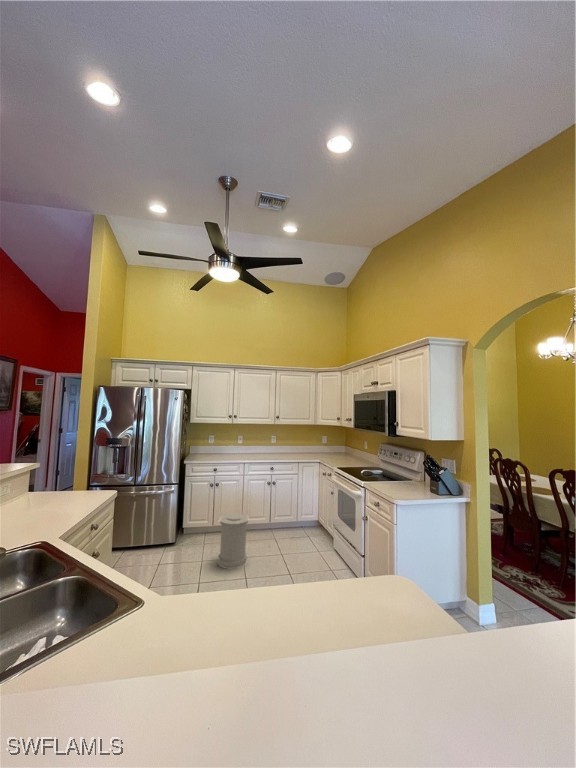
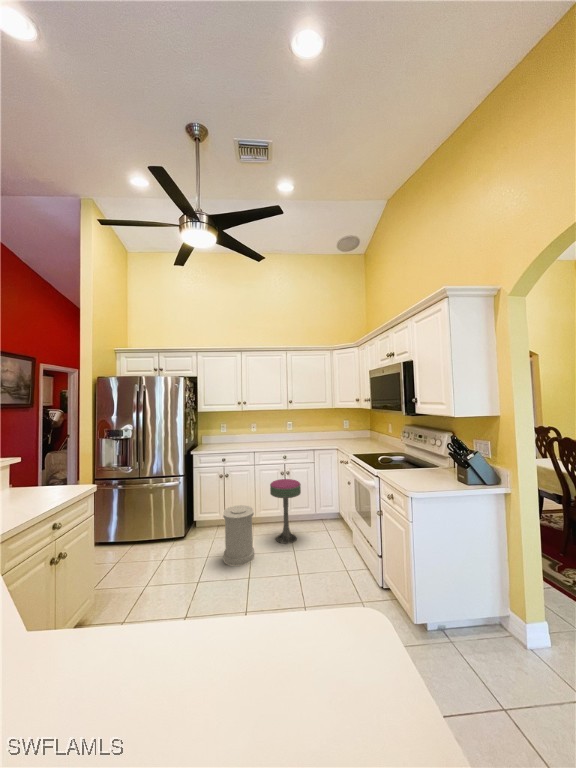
bar stool: none [260,489,288,549] -> present [270,479,301,544]

